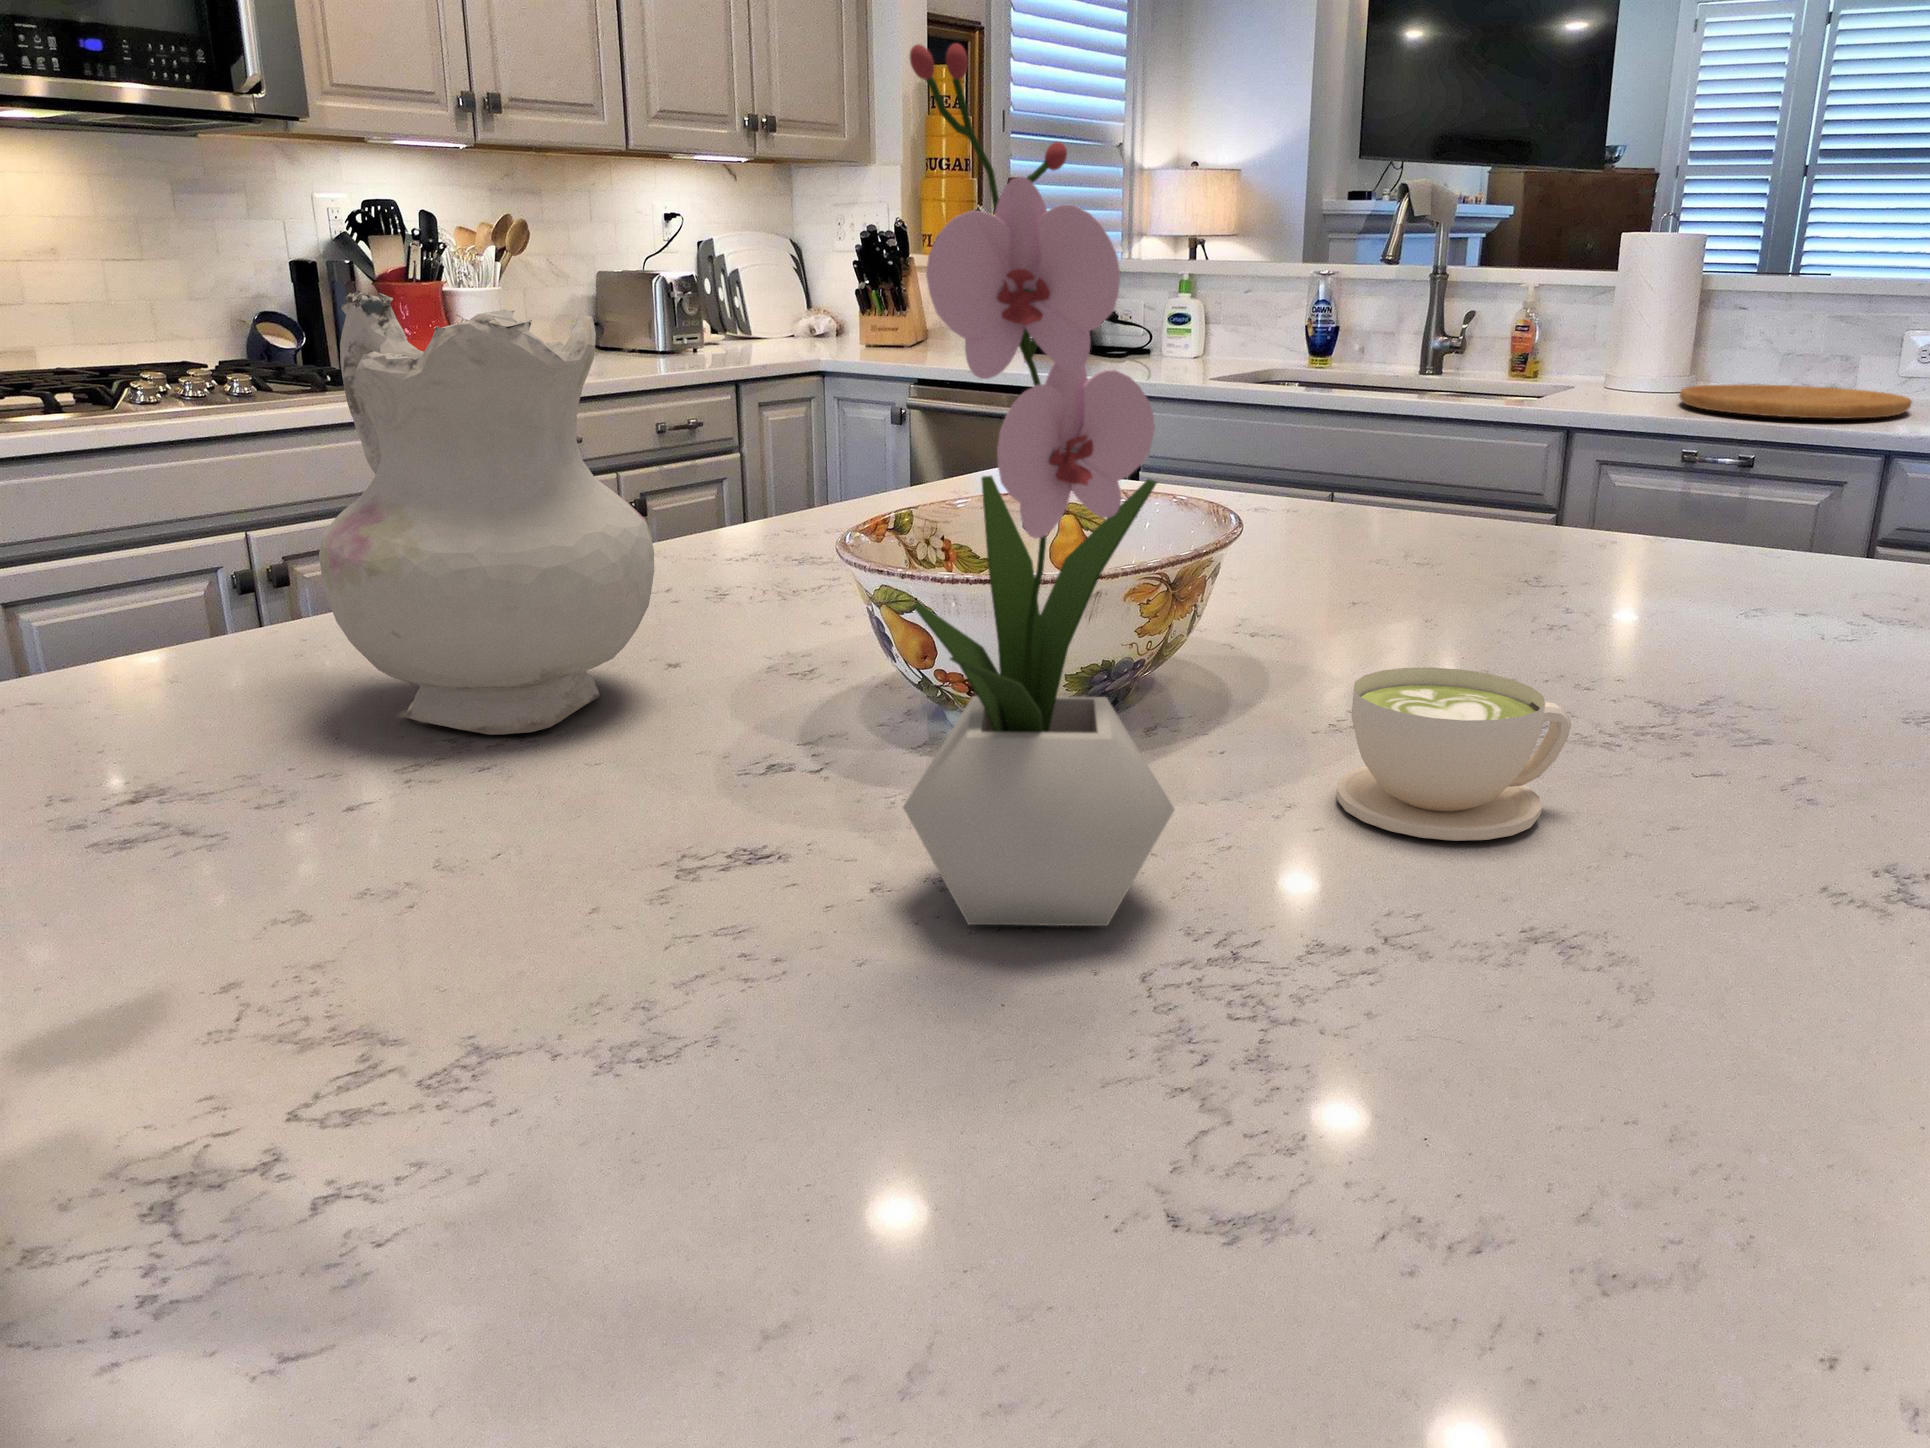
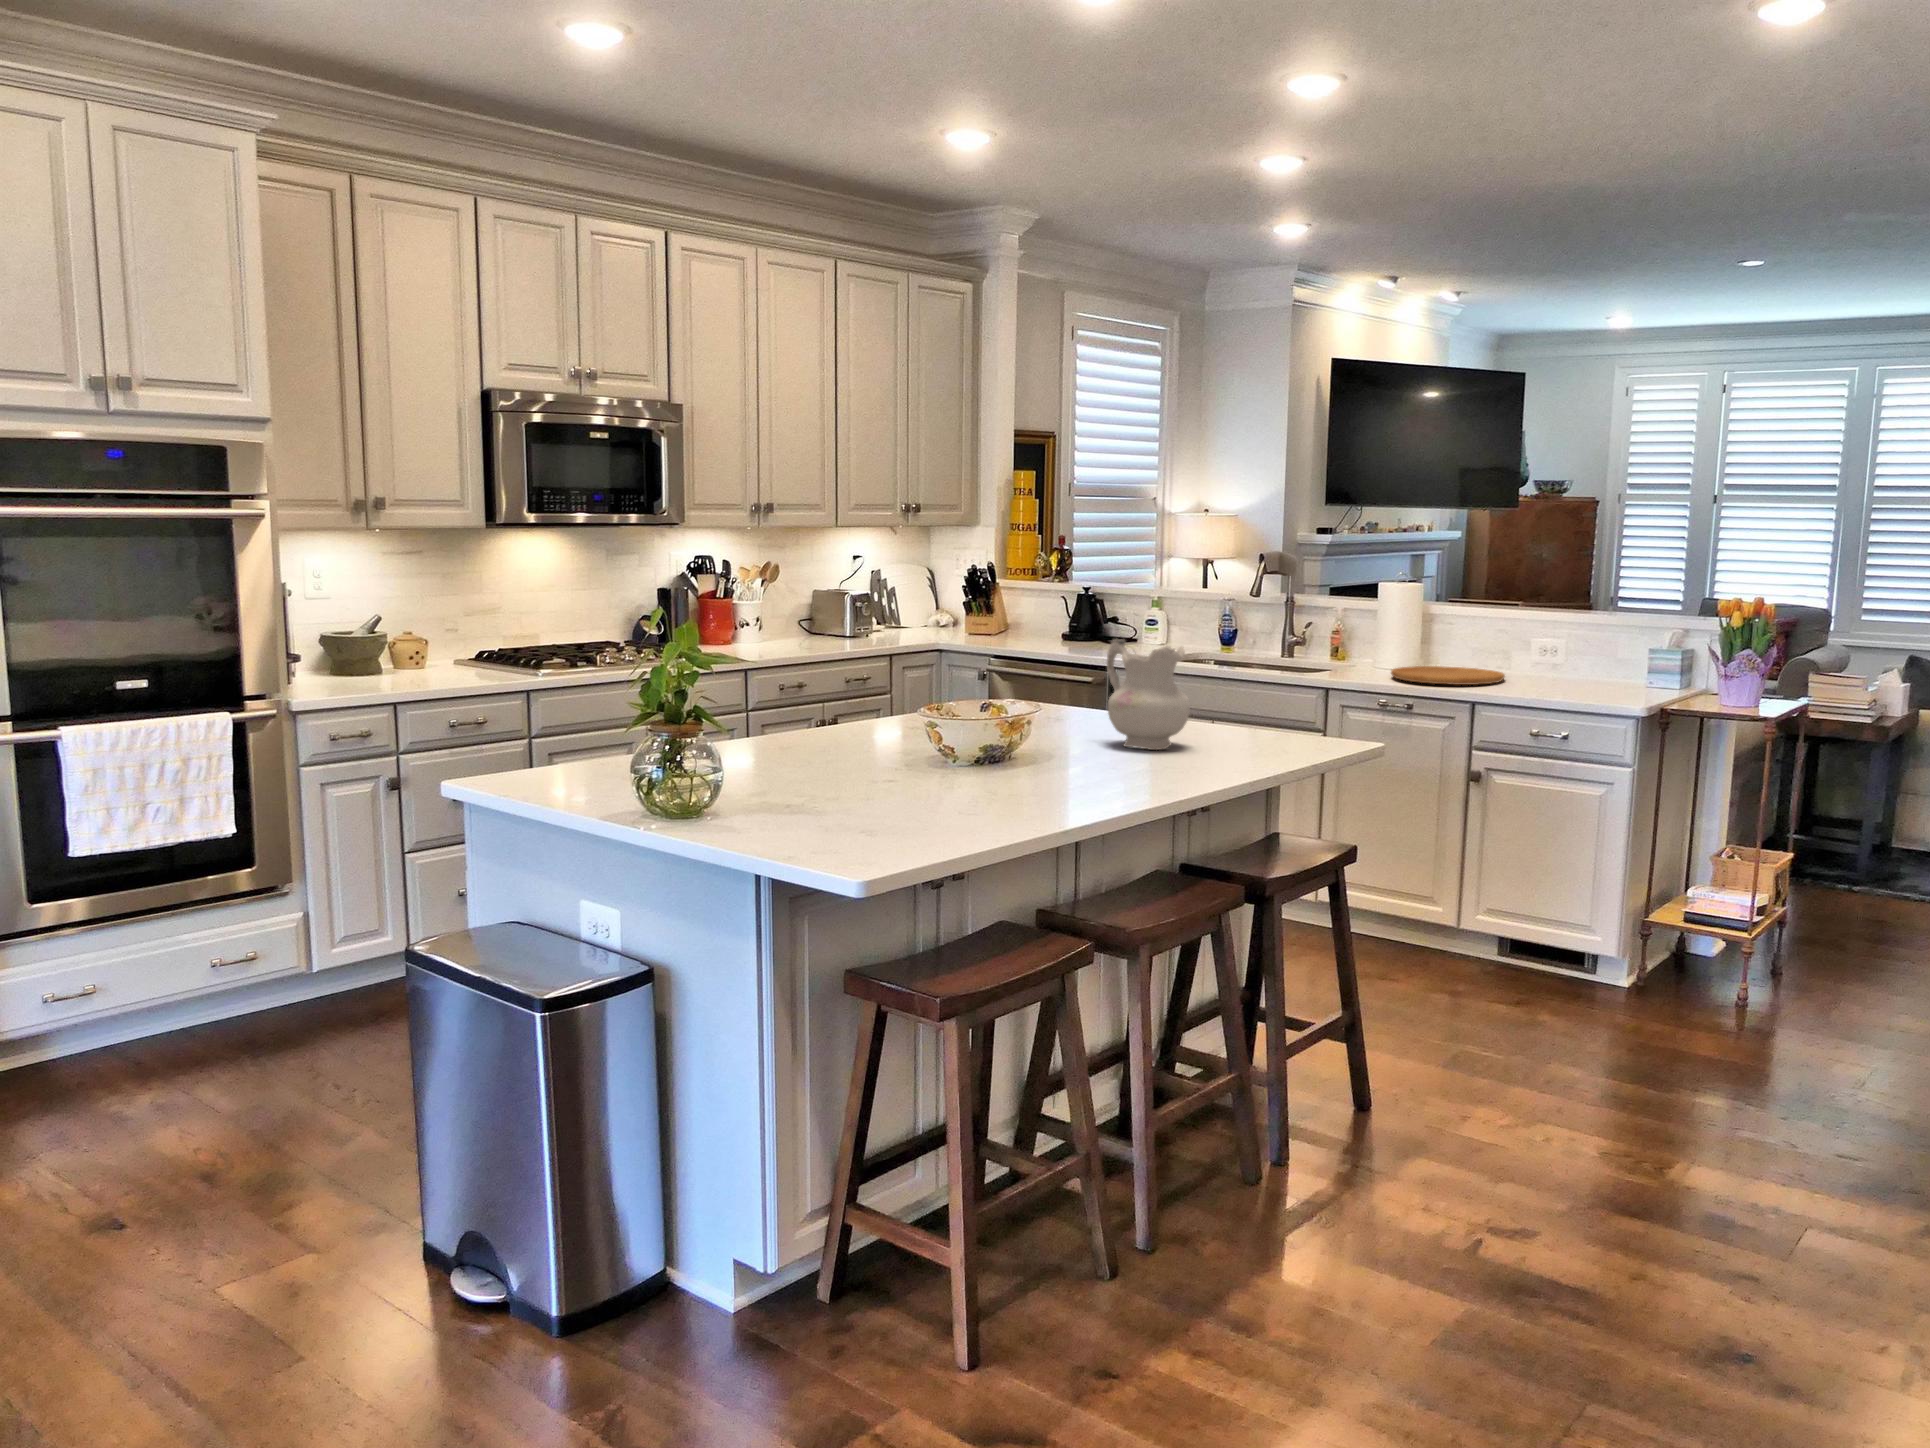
flower arrangement: present [903,43,1174,926] -> none [942,609,1002,785]
ceramic pitcher: present [319,291,654,735] -> present [1107,639,1190,750]
coffee cup: present [1336,667,1571,841] -> none [1057,742,1115,780]

